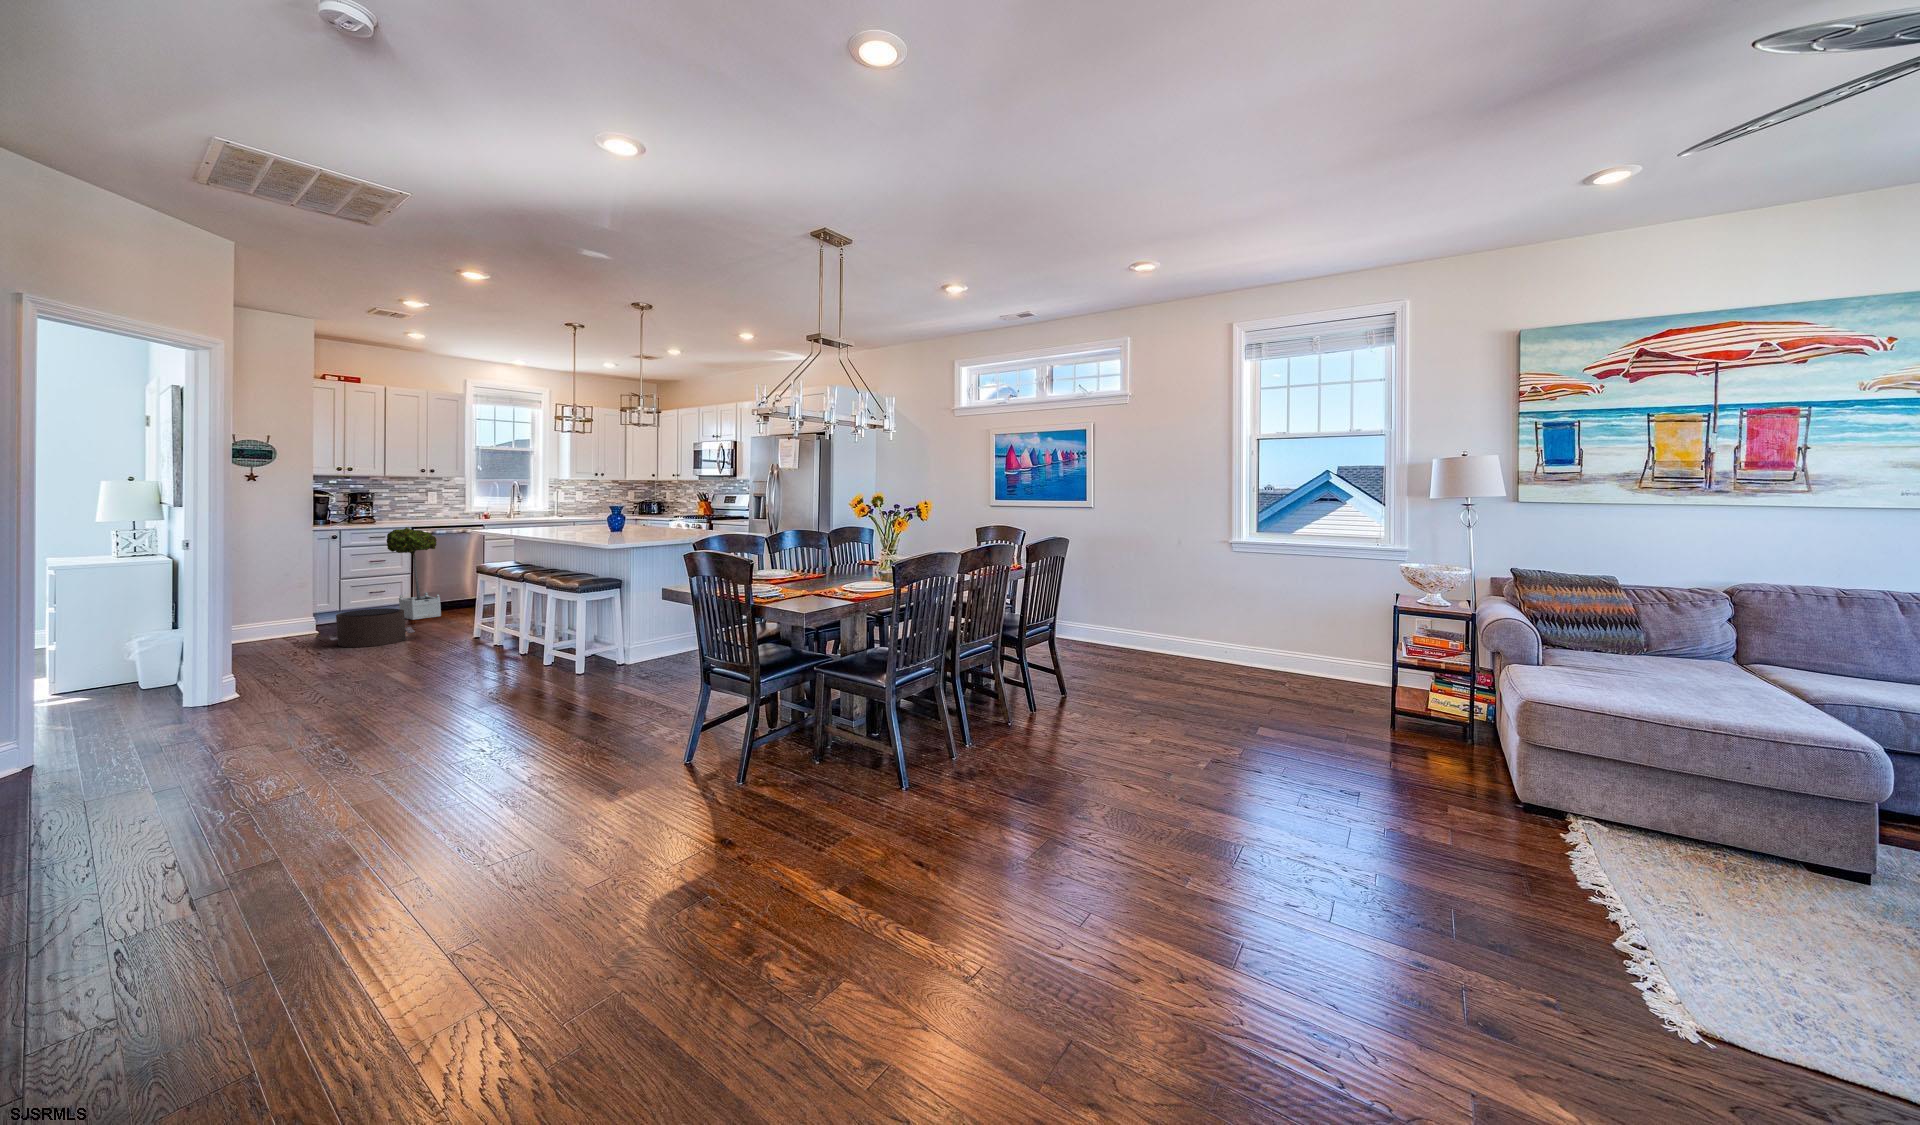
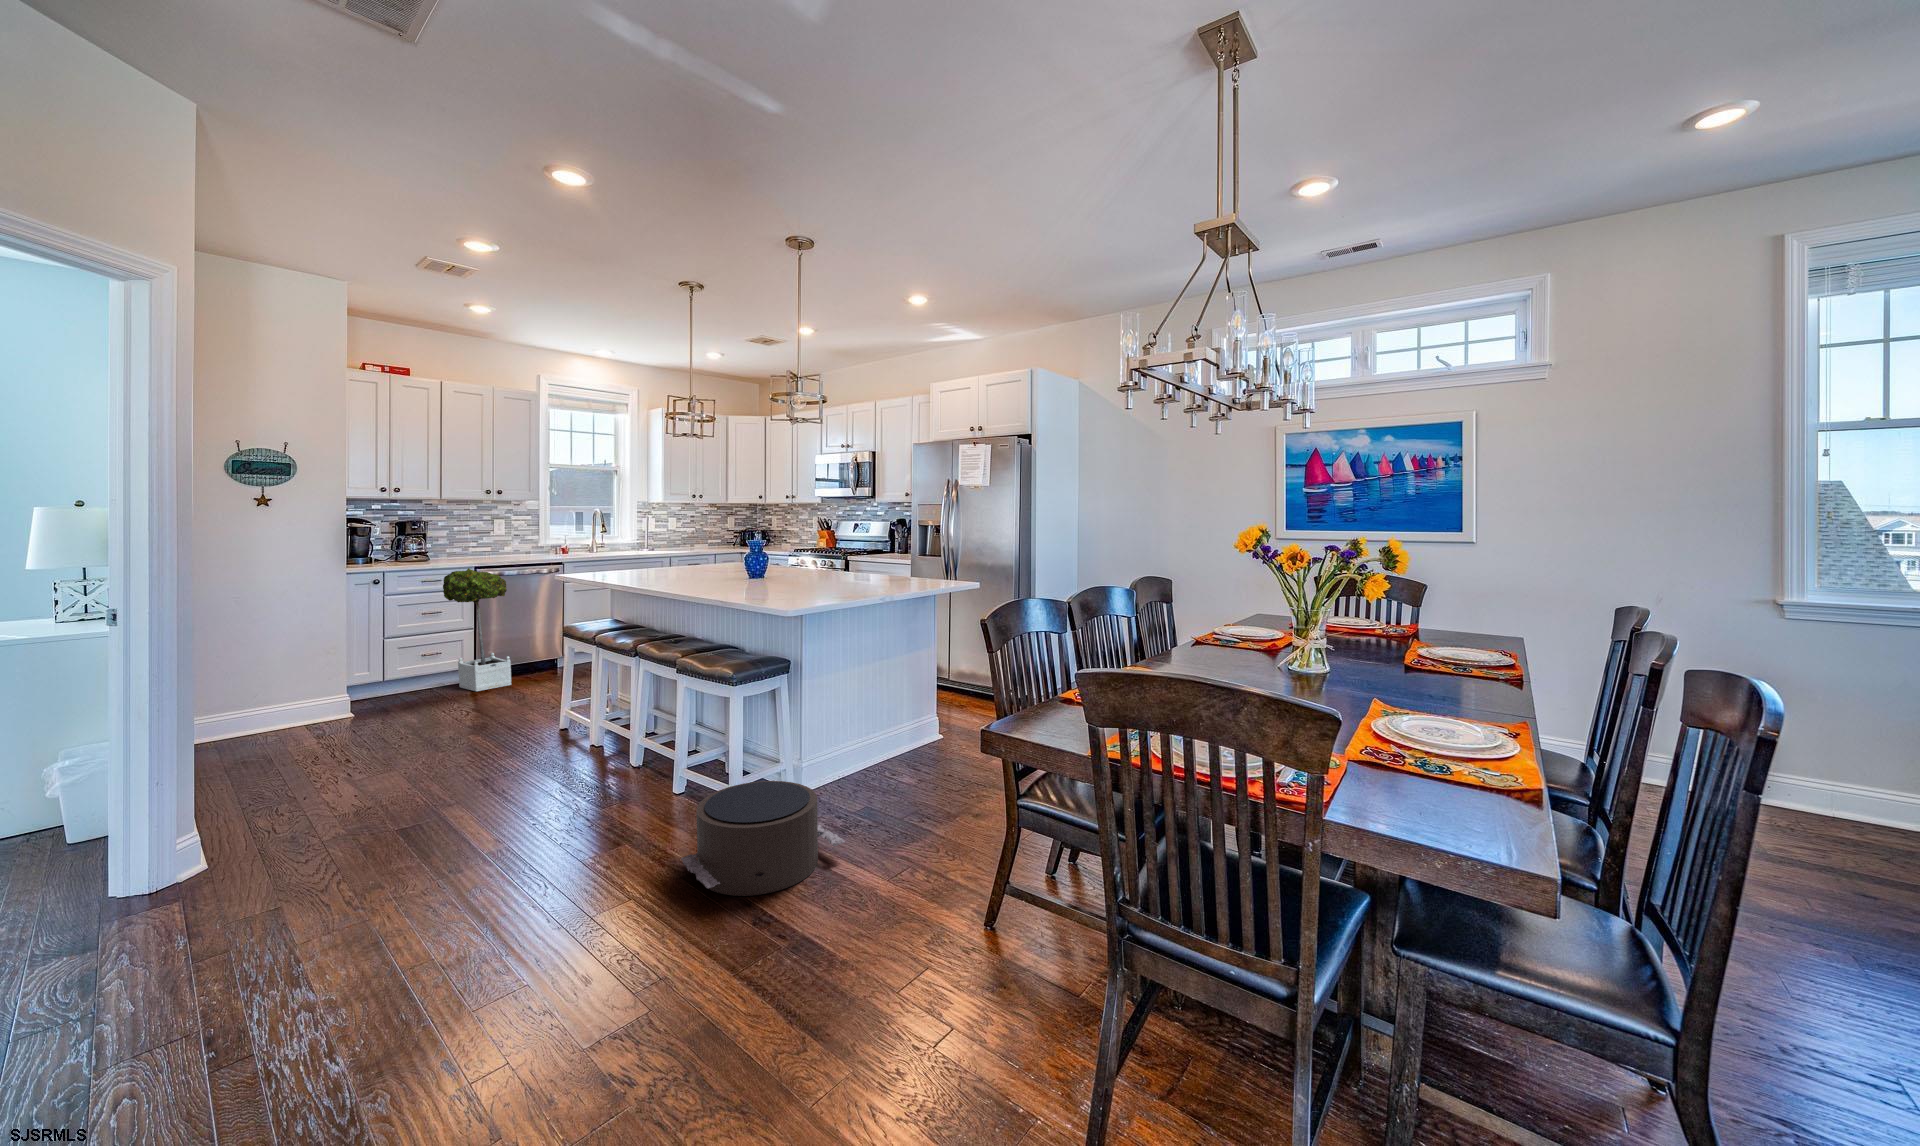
pouf: present [329,608,415,647] -> present [681,781,845,896]

